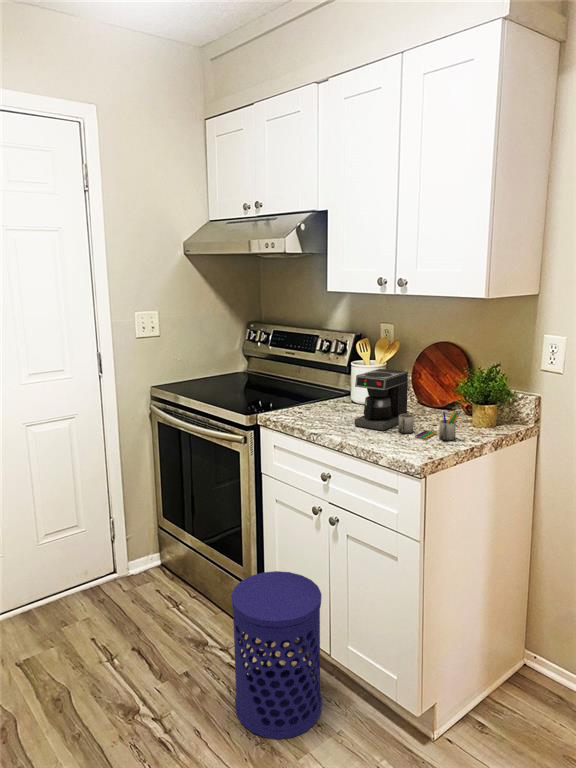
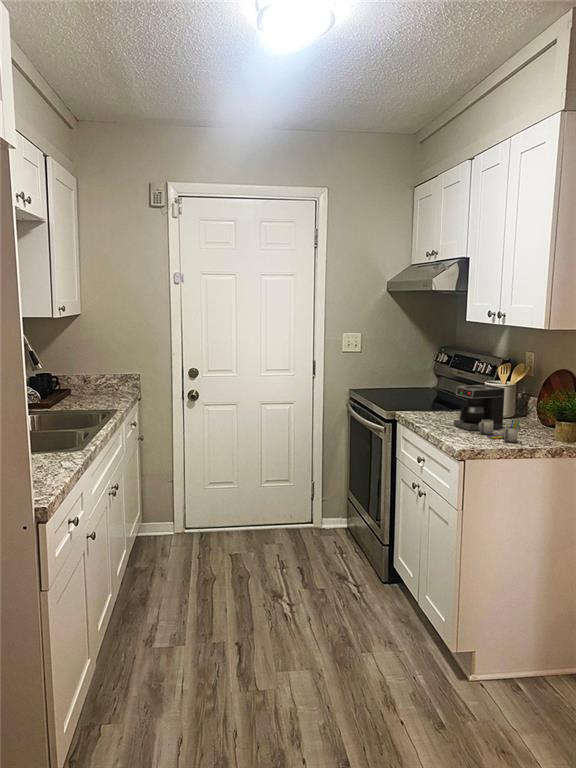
waste bin: present [231,571,322,739] -> none [339,525,406,643]

